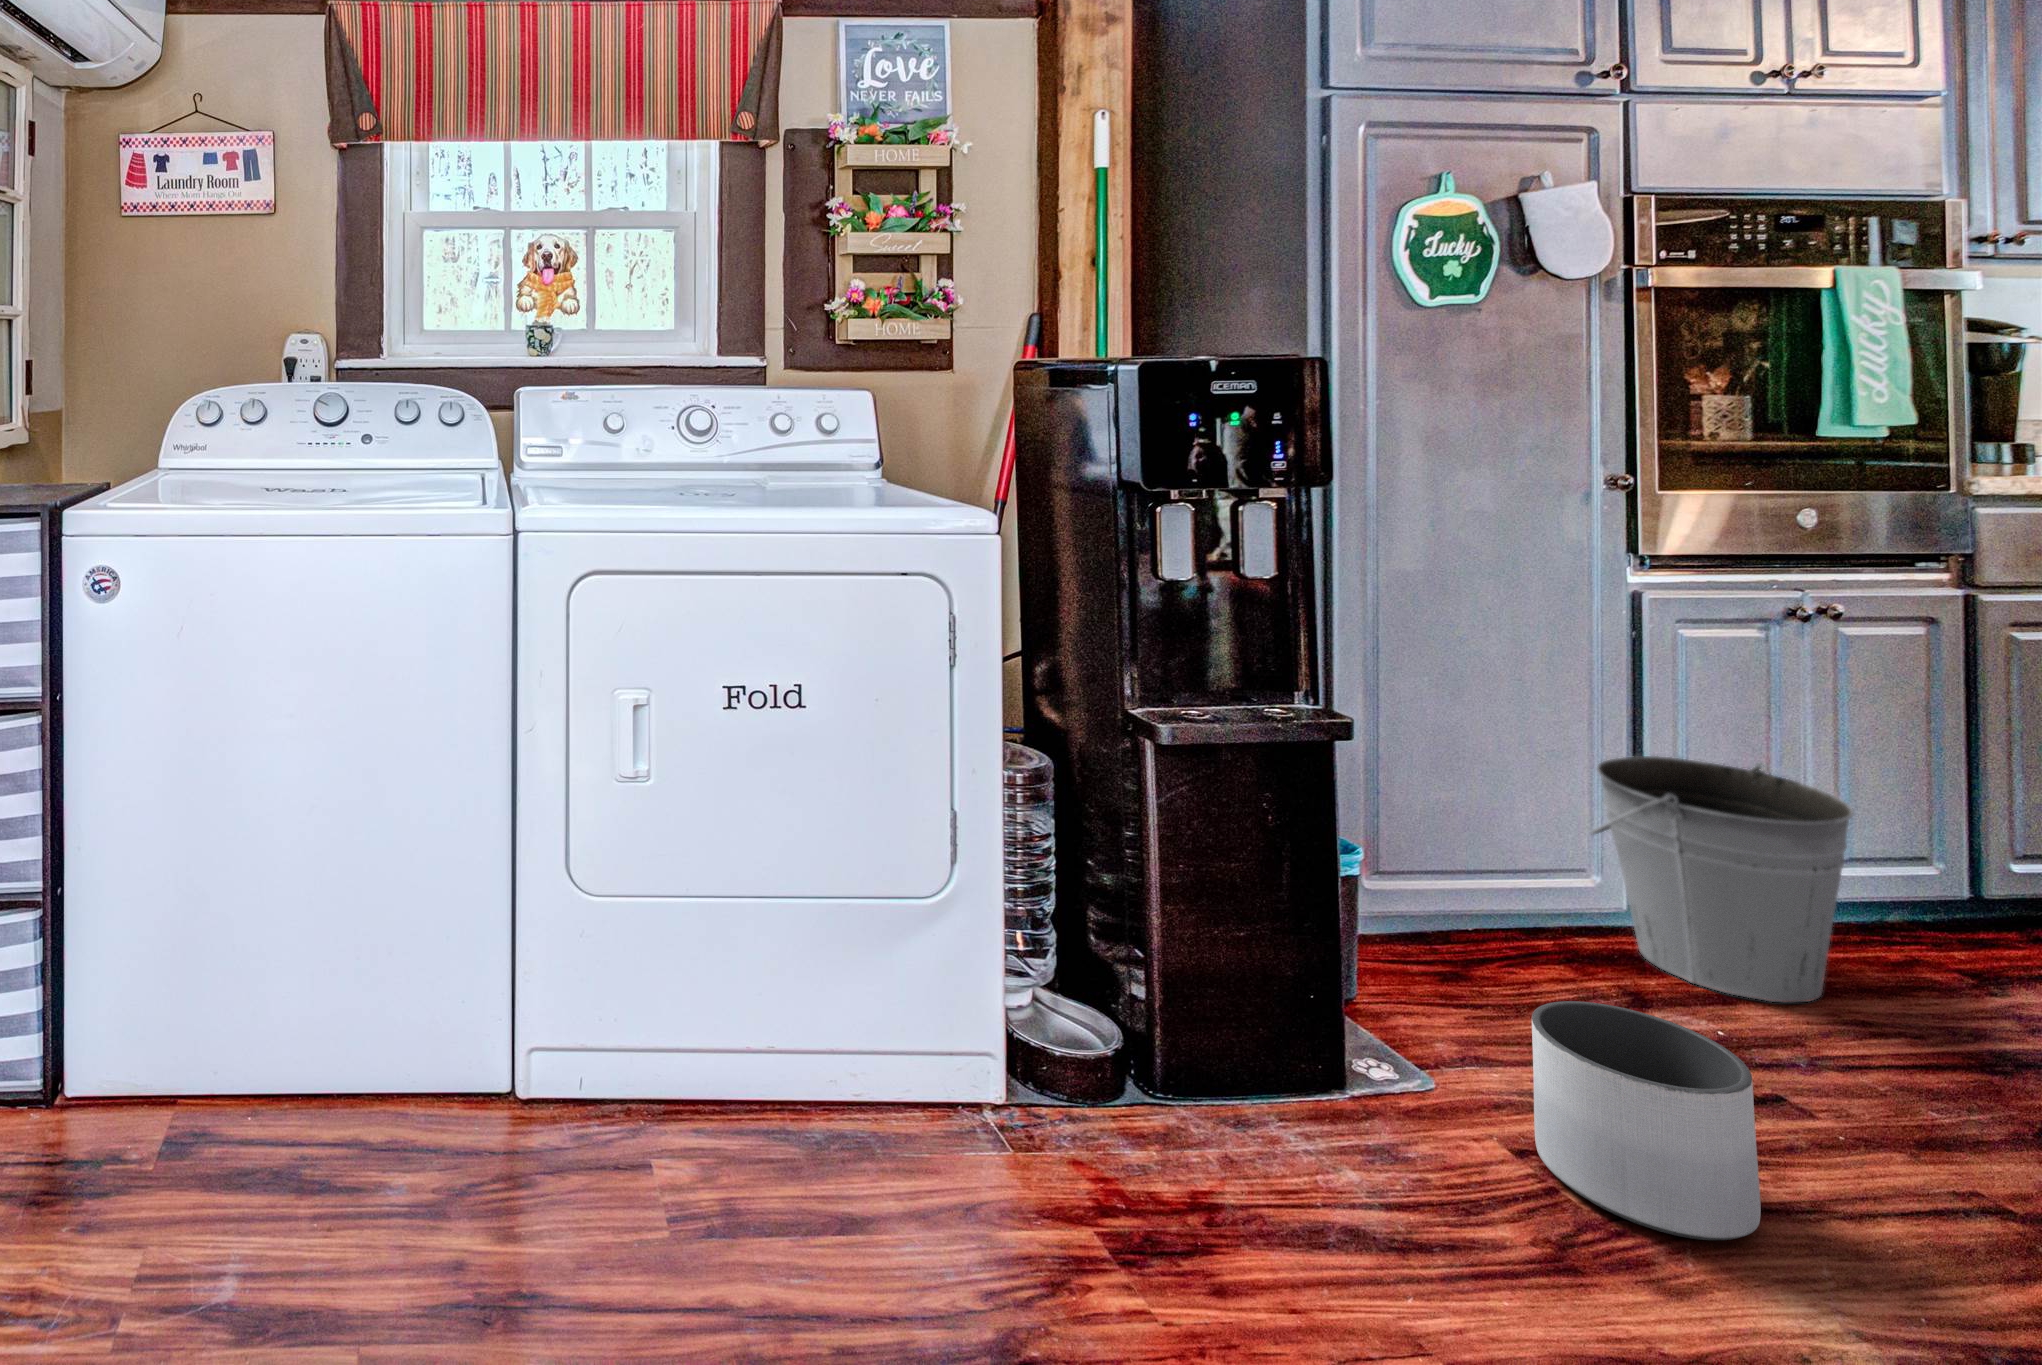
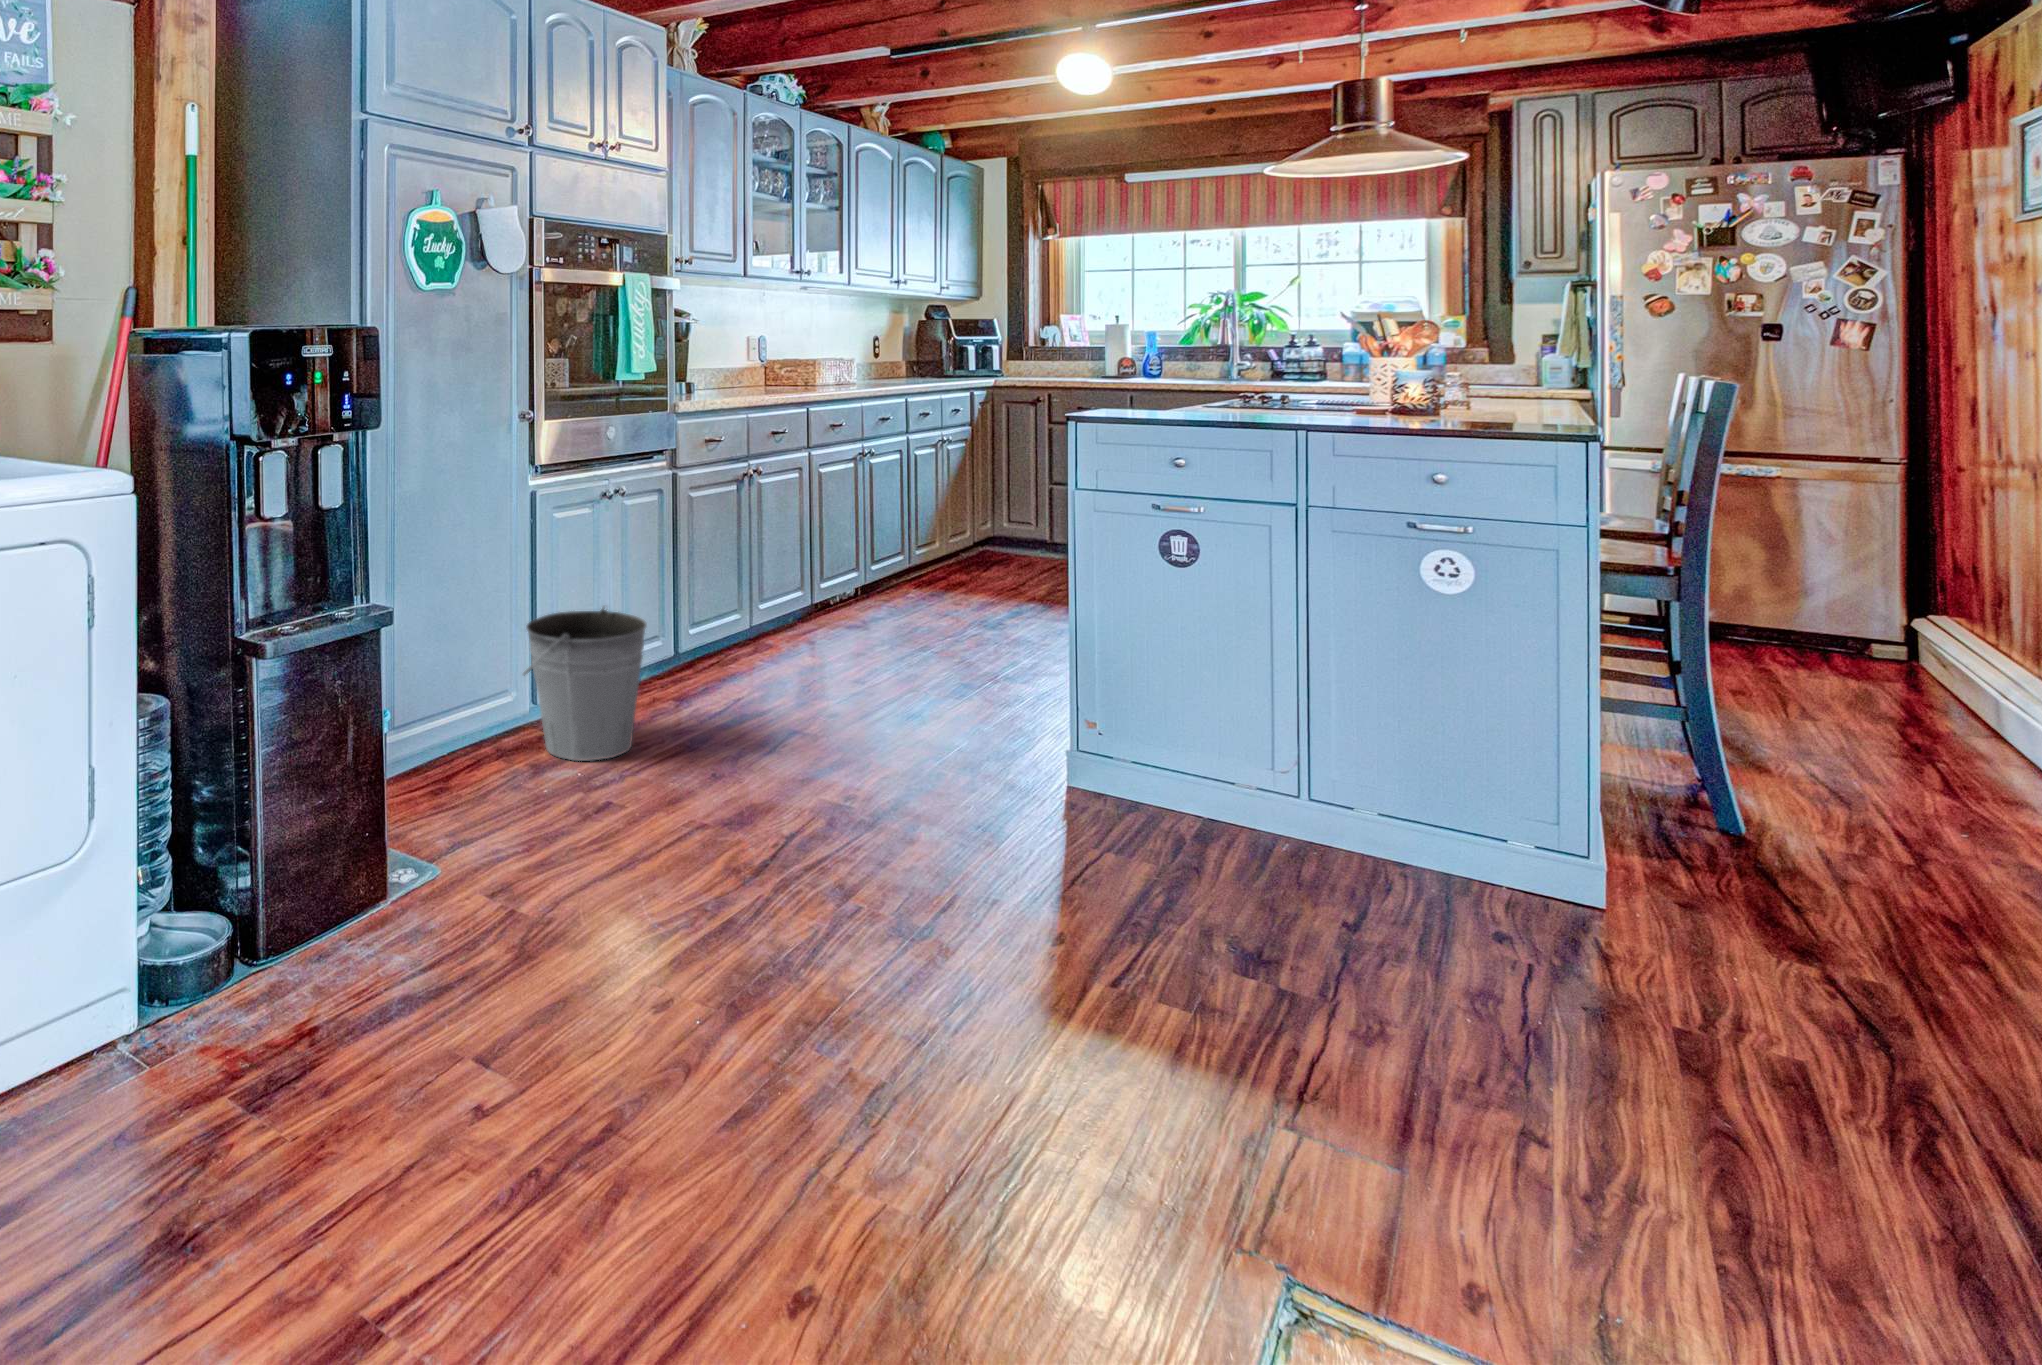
planter: present [1532,1001,1761,1240] -> none [504,777,615,916]

